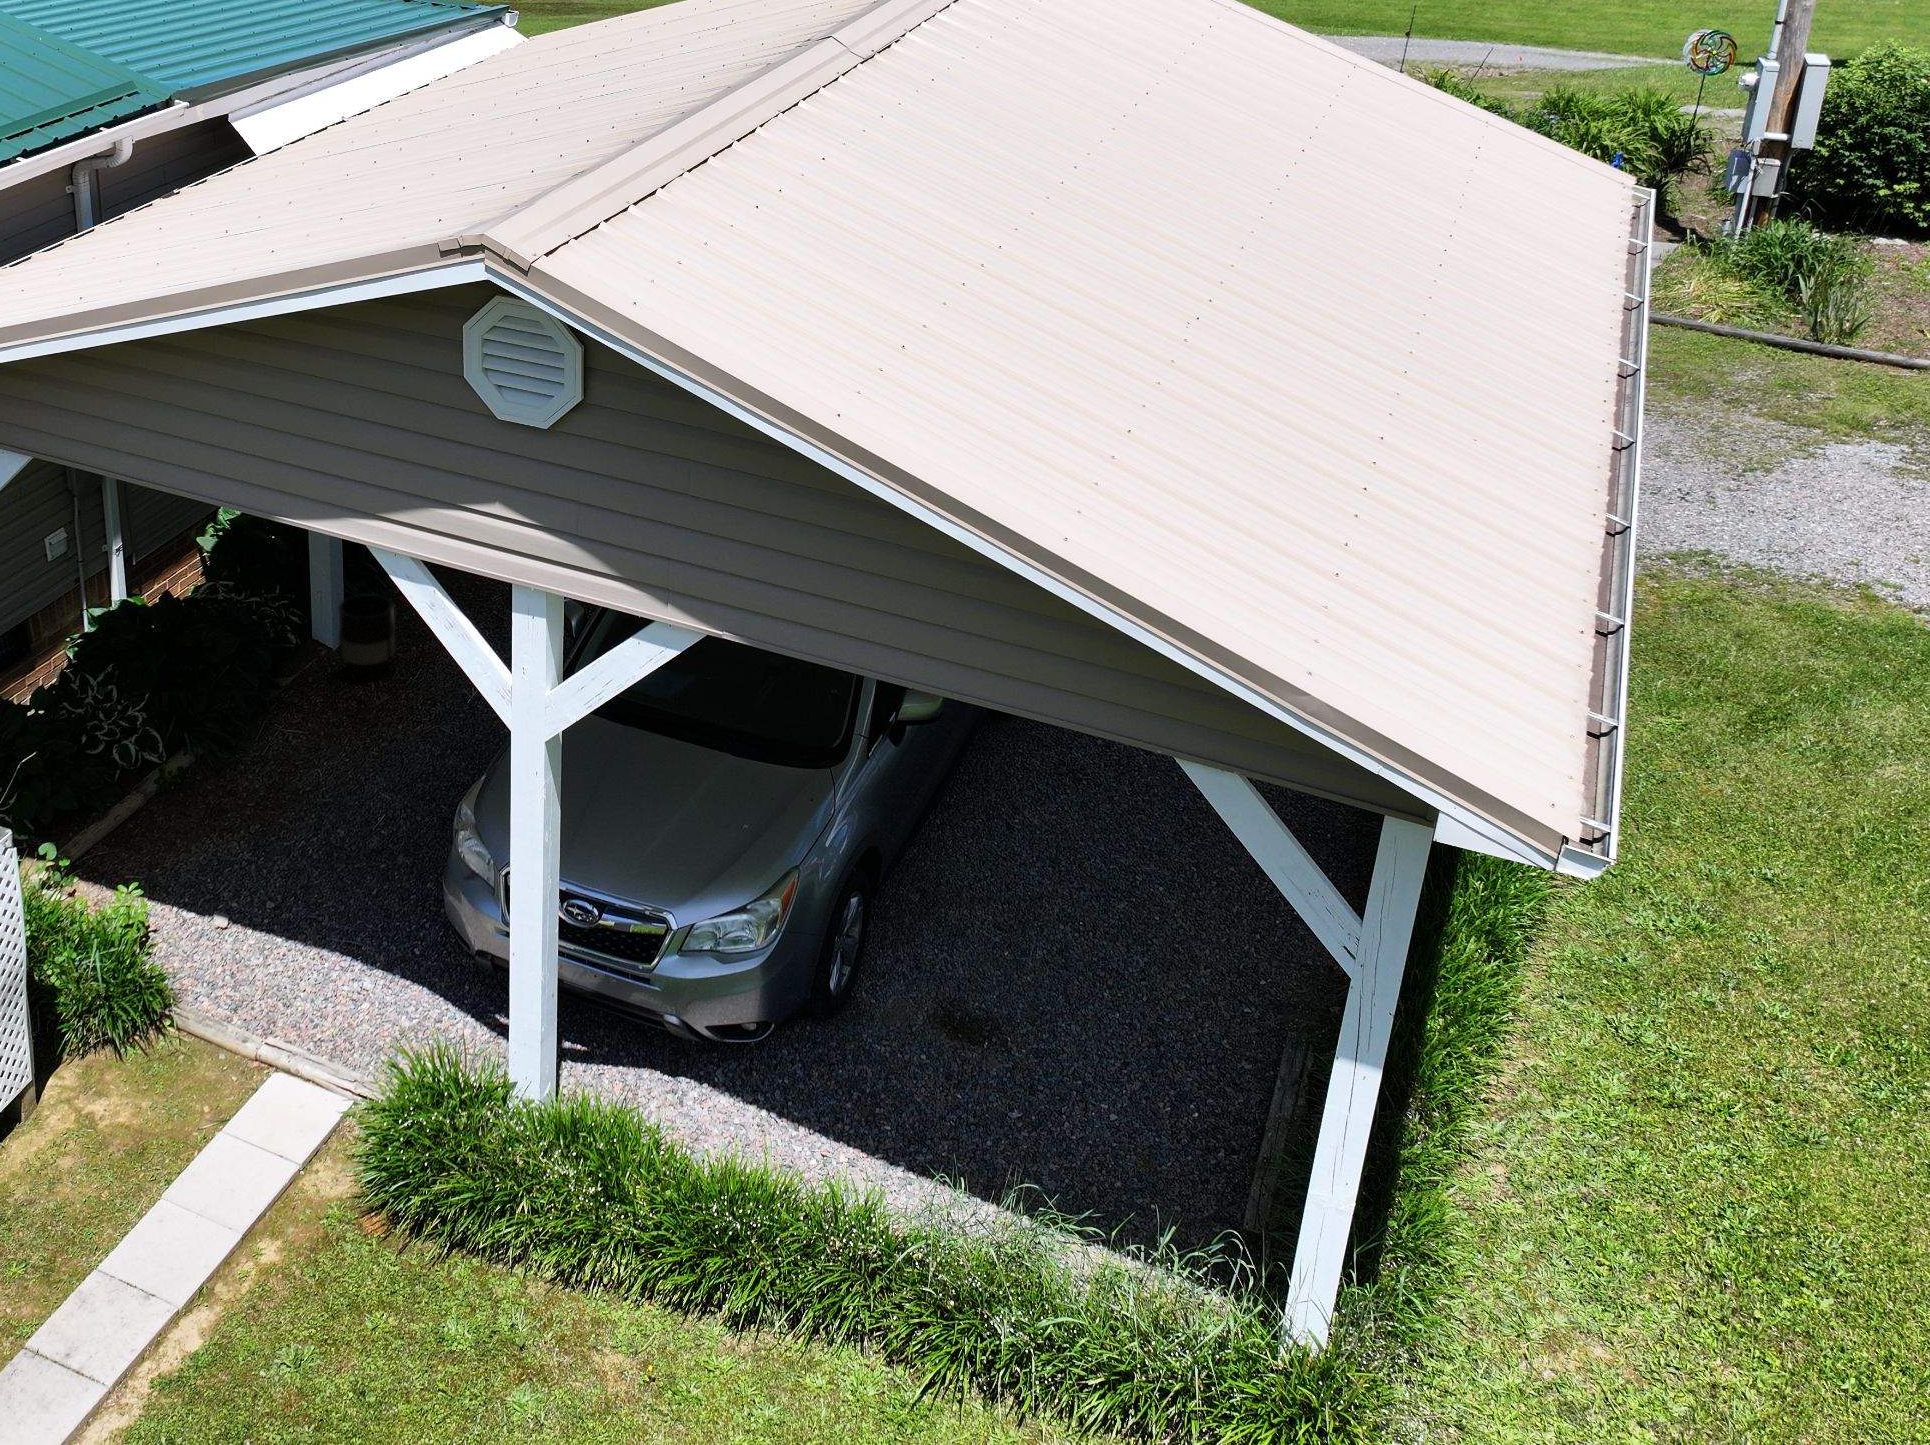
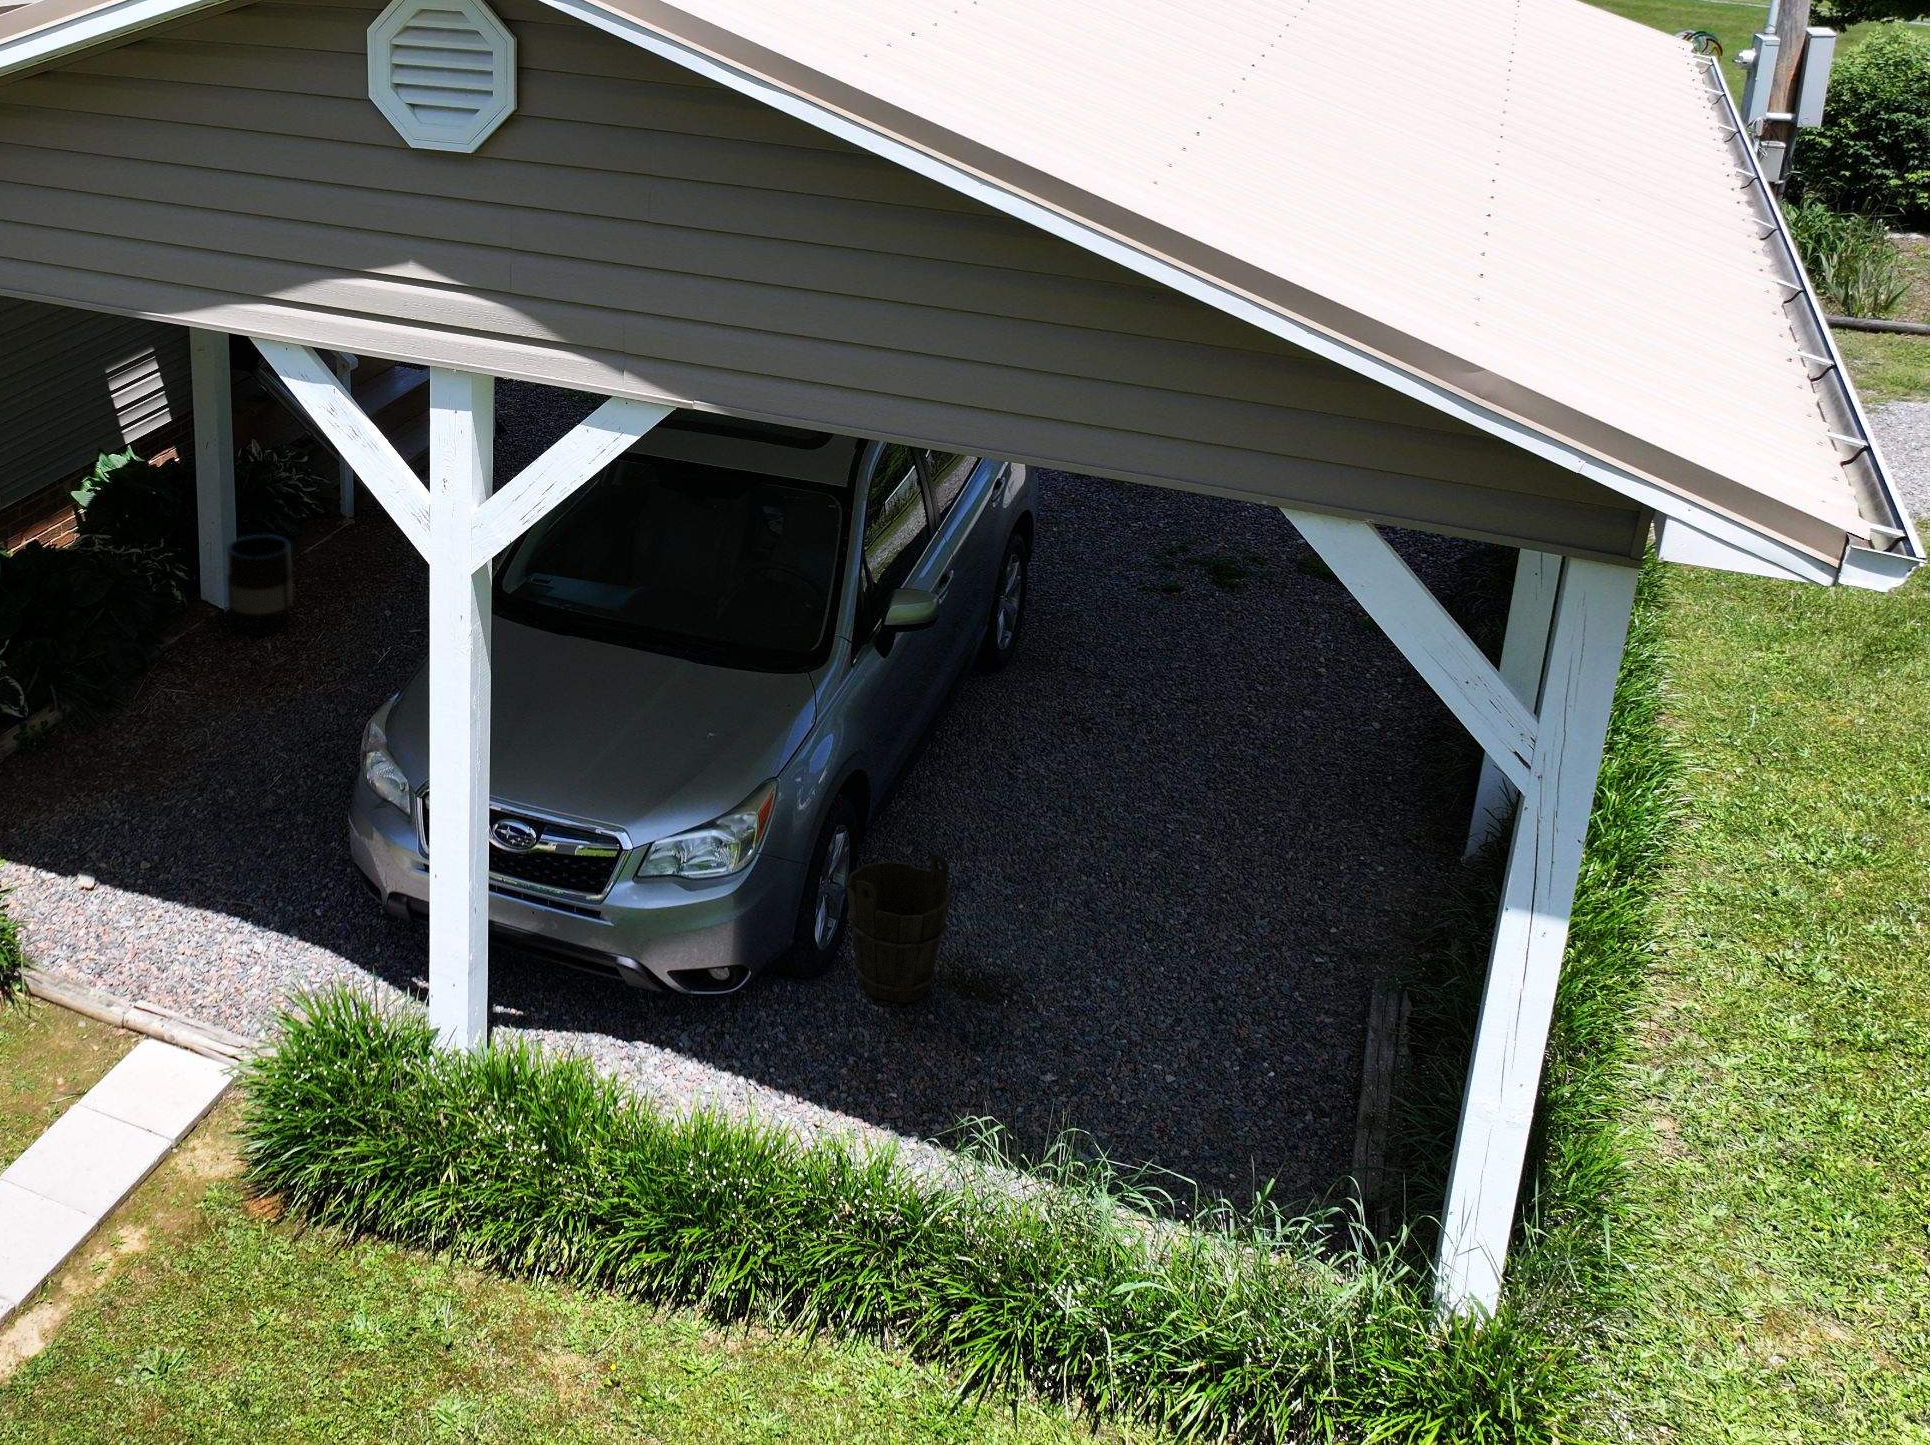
bucket: none [853,921,939,1043] -> present [846,853,952,1003]

